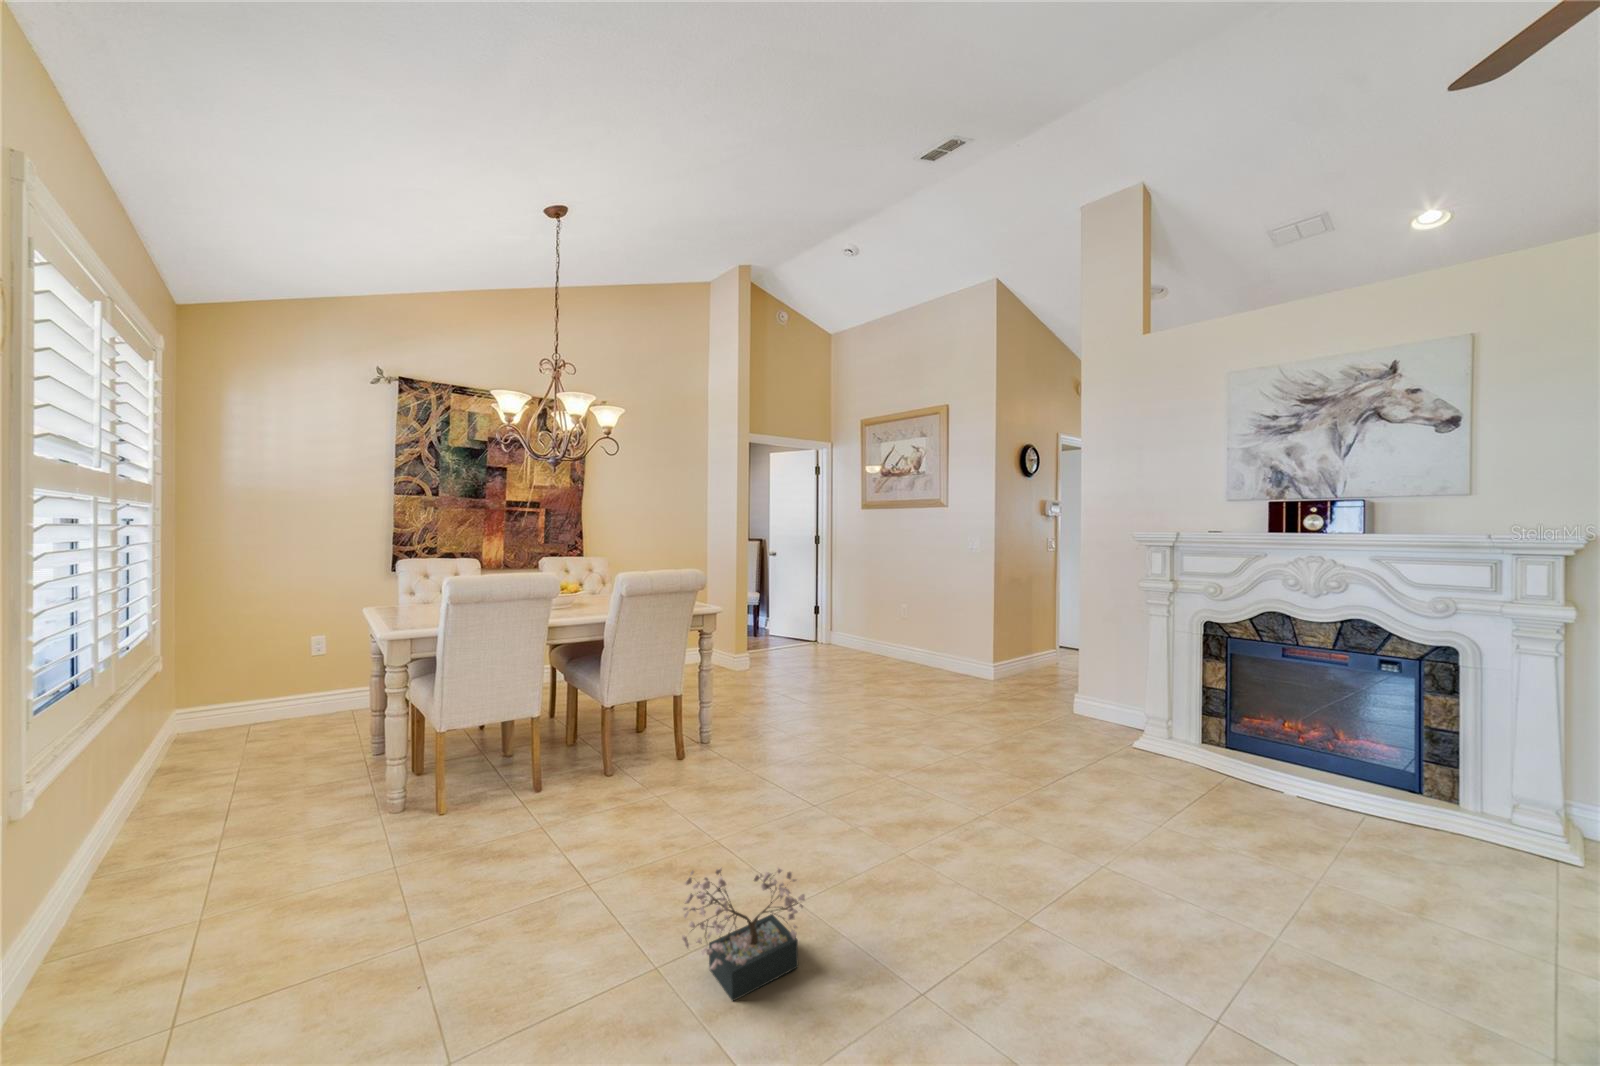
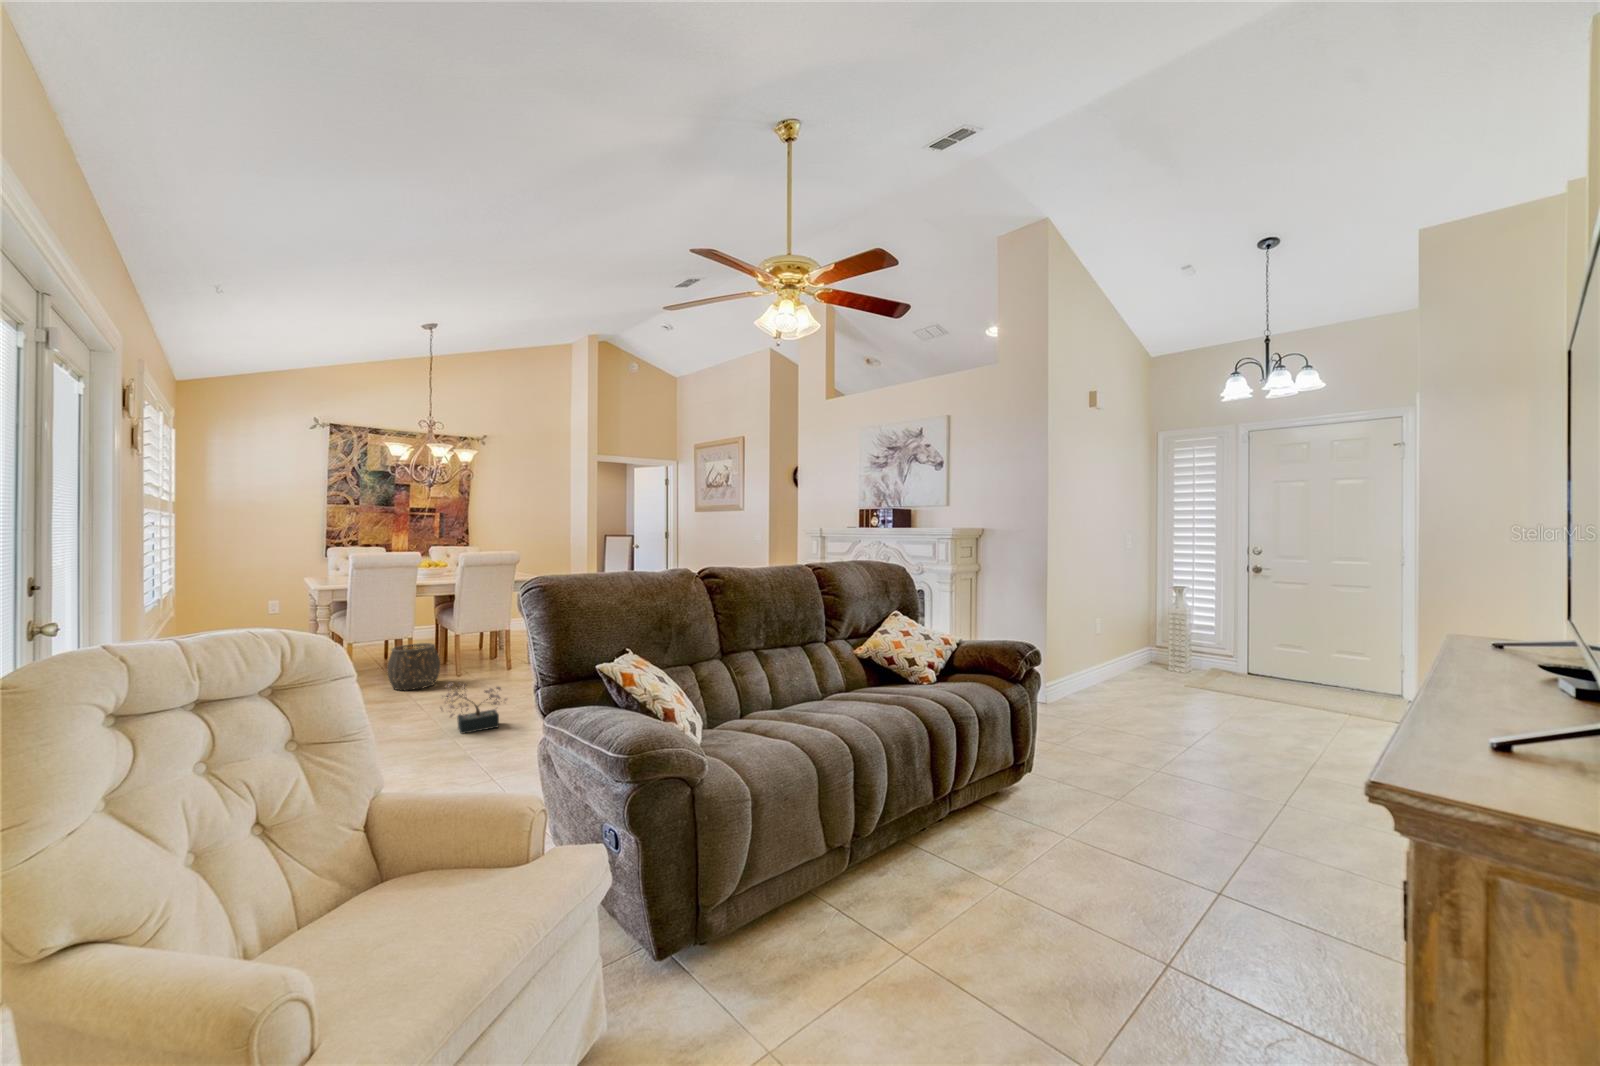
woven basket: none [507,721,593,812] -> present [387,643,440,690]

